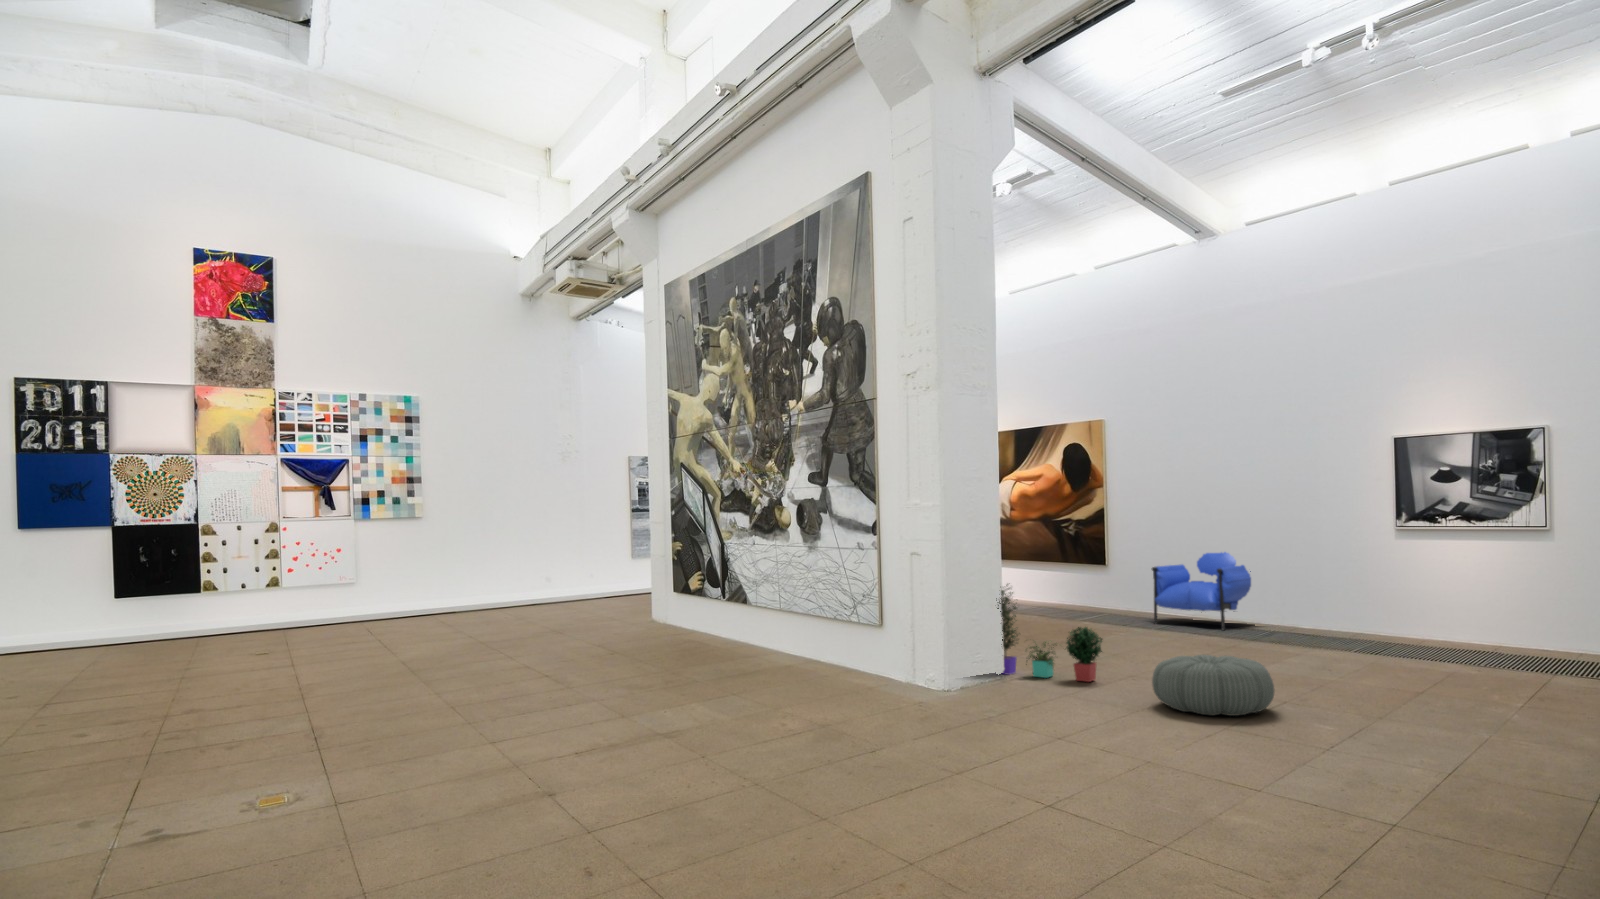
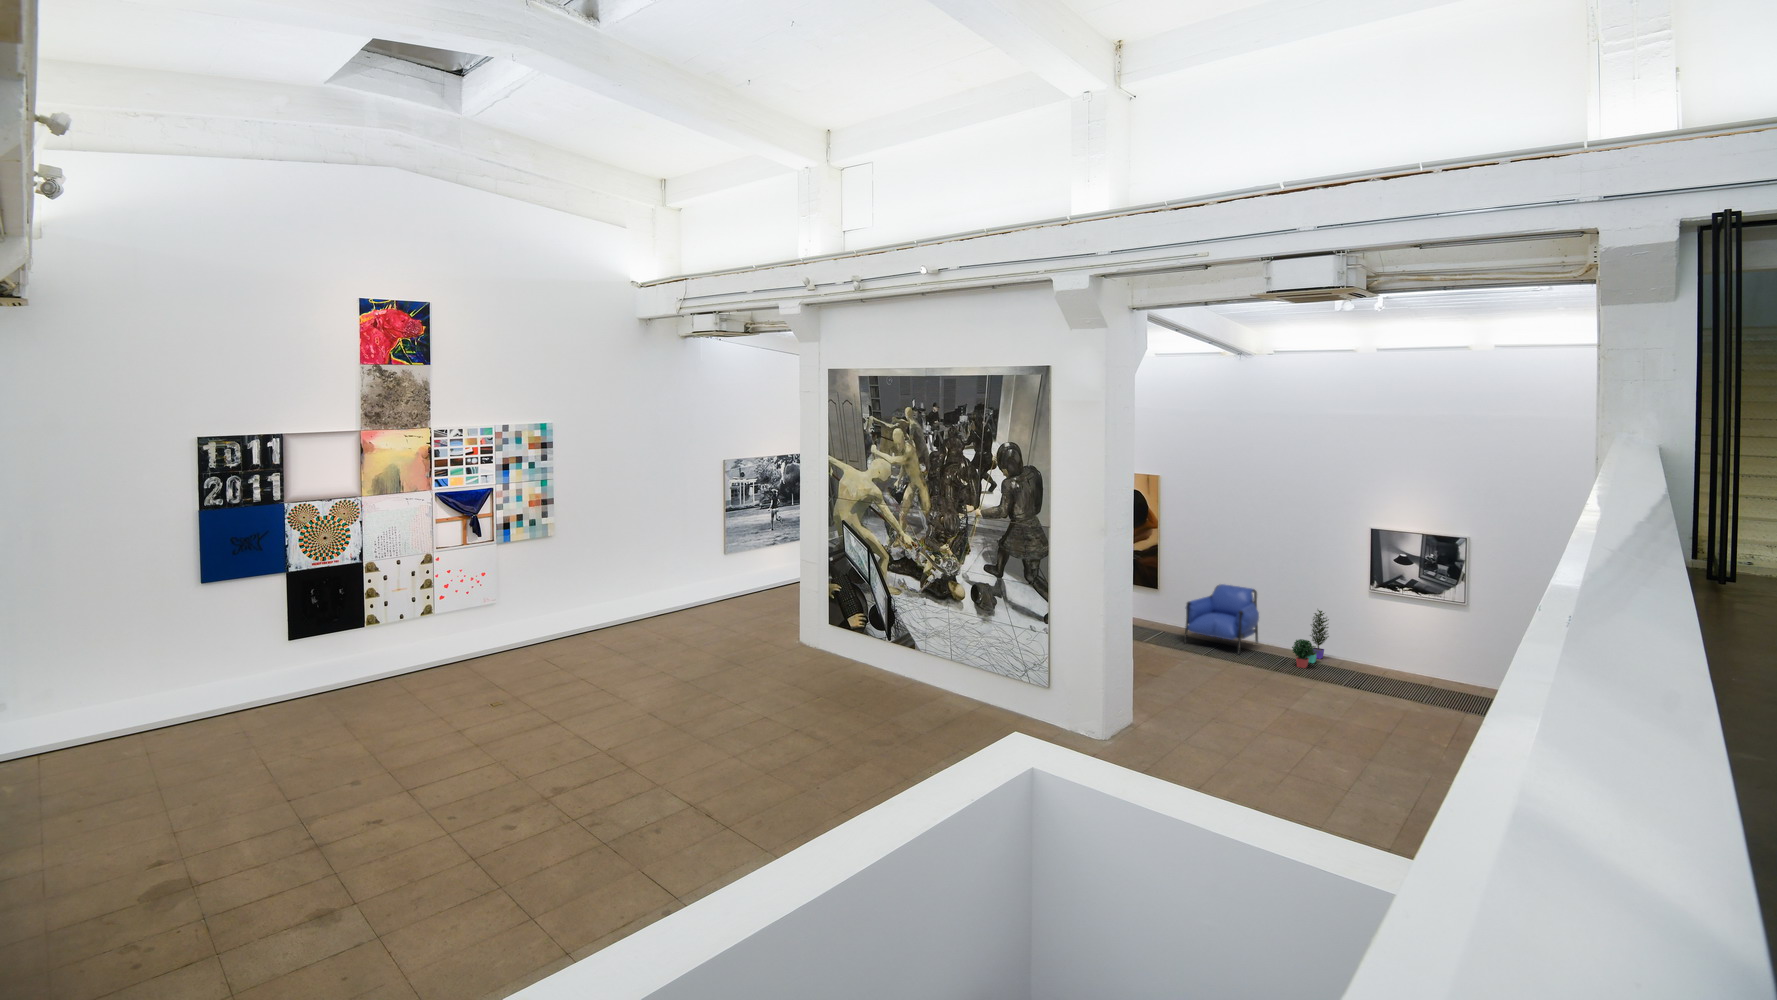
potted plant: present [996,584,1102,682] -> present [1292,610,1329,668]
pouf: present [1152,655,1274,716] -> none [1269,736,1349,786]

